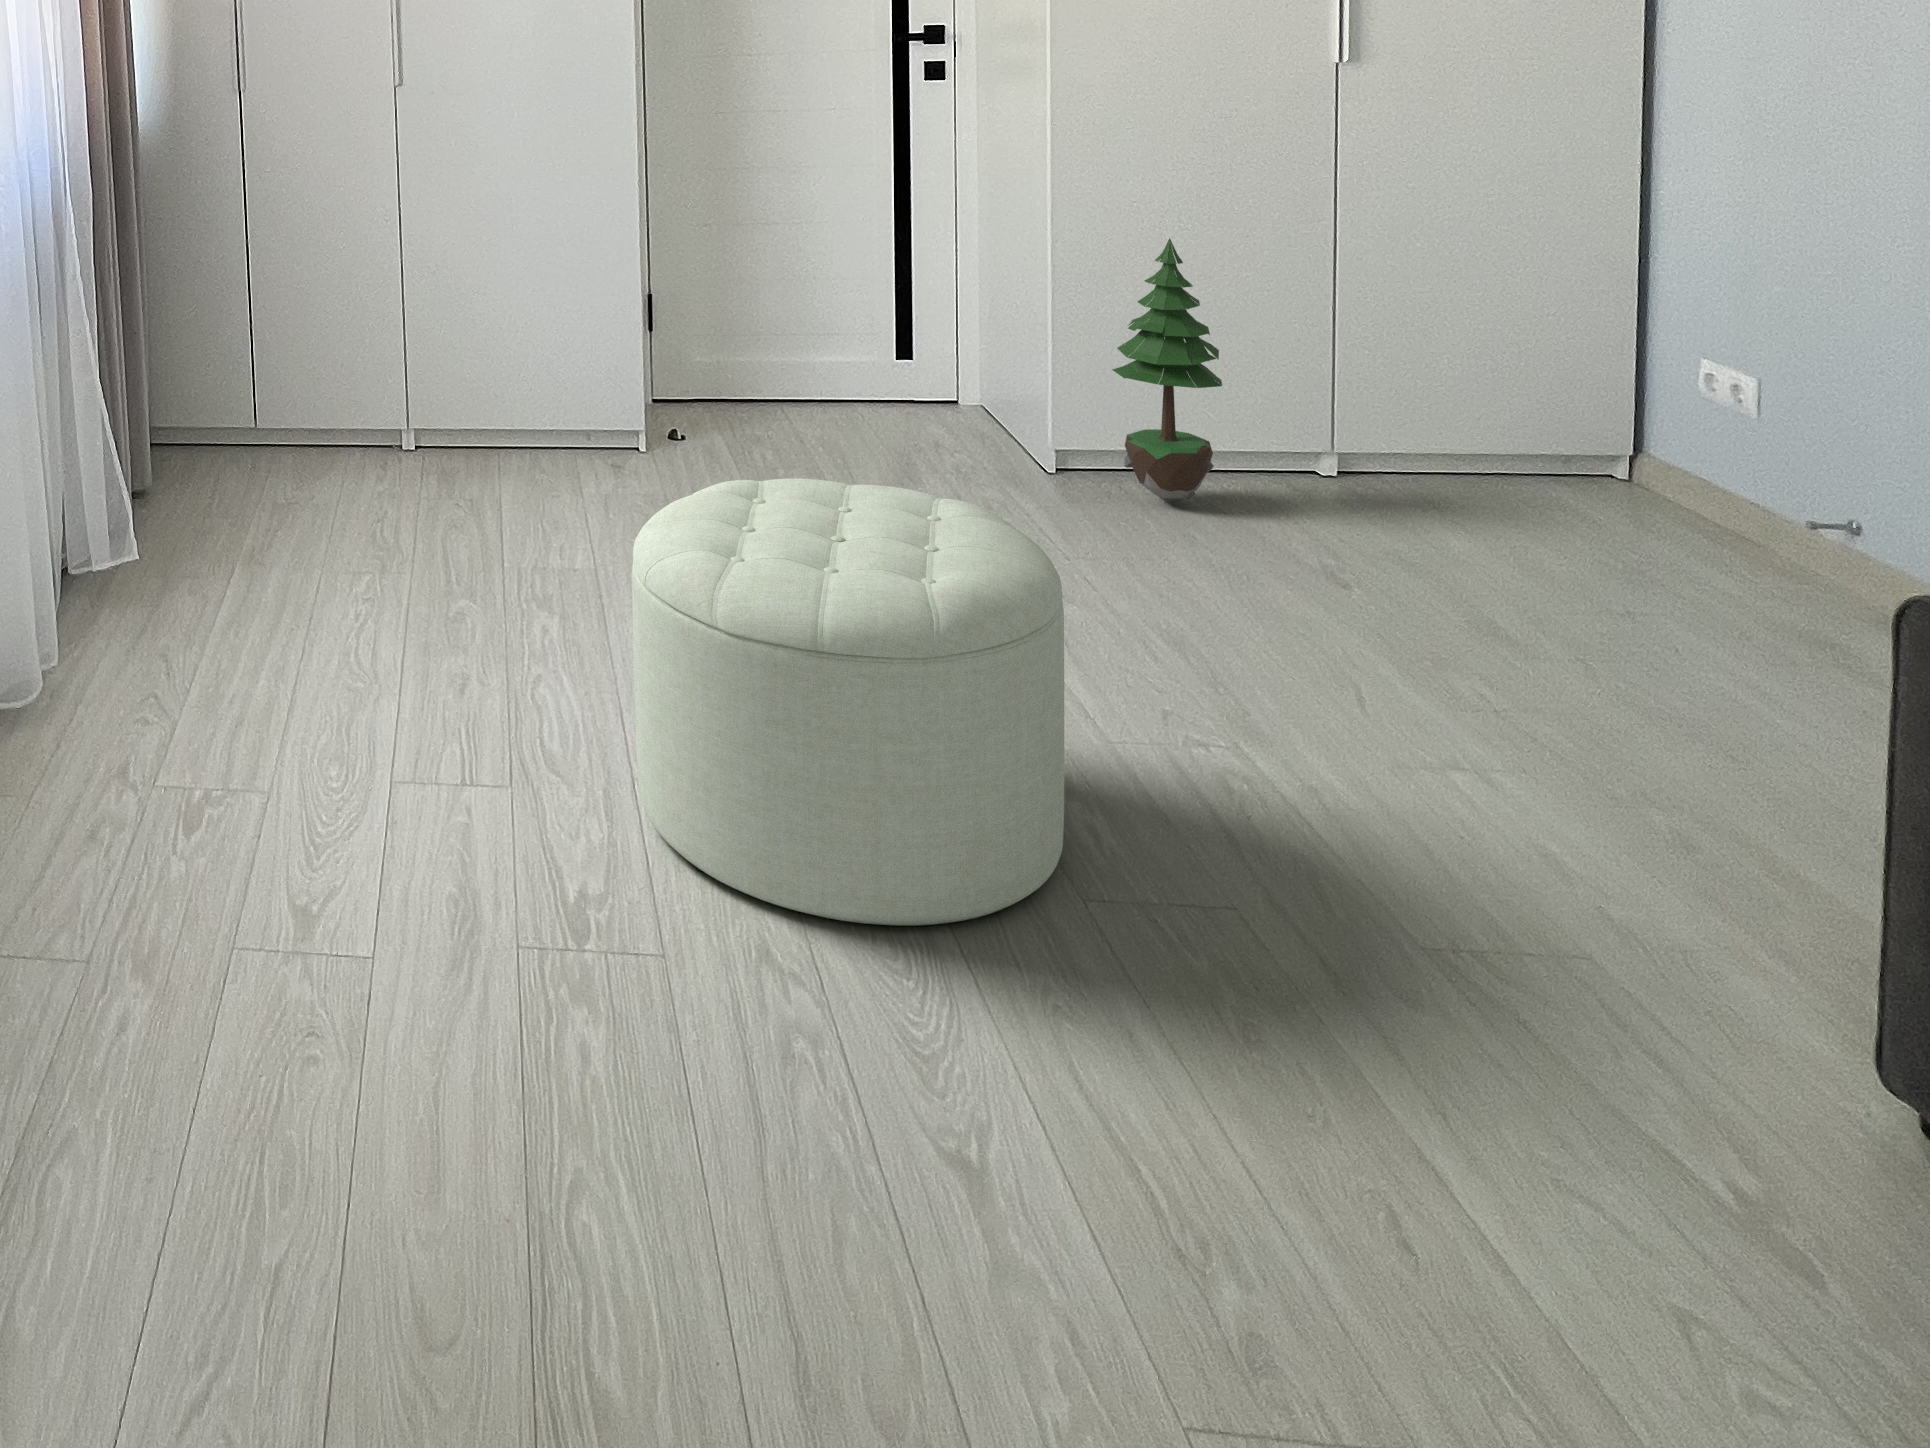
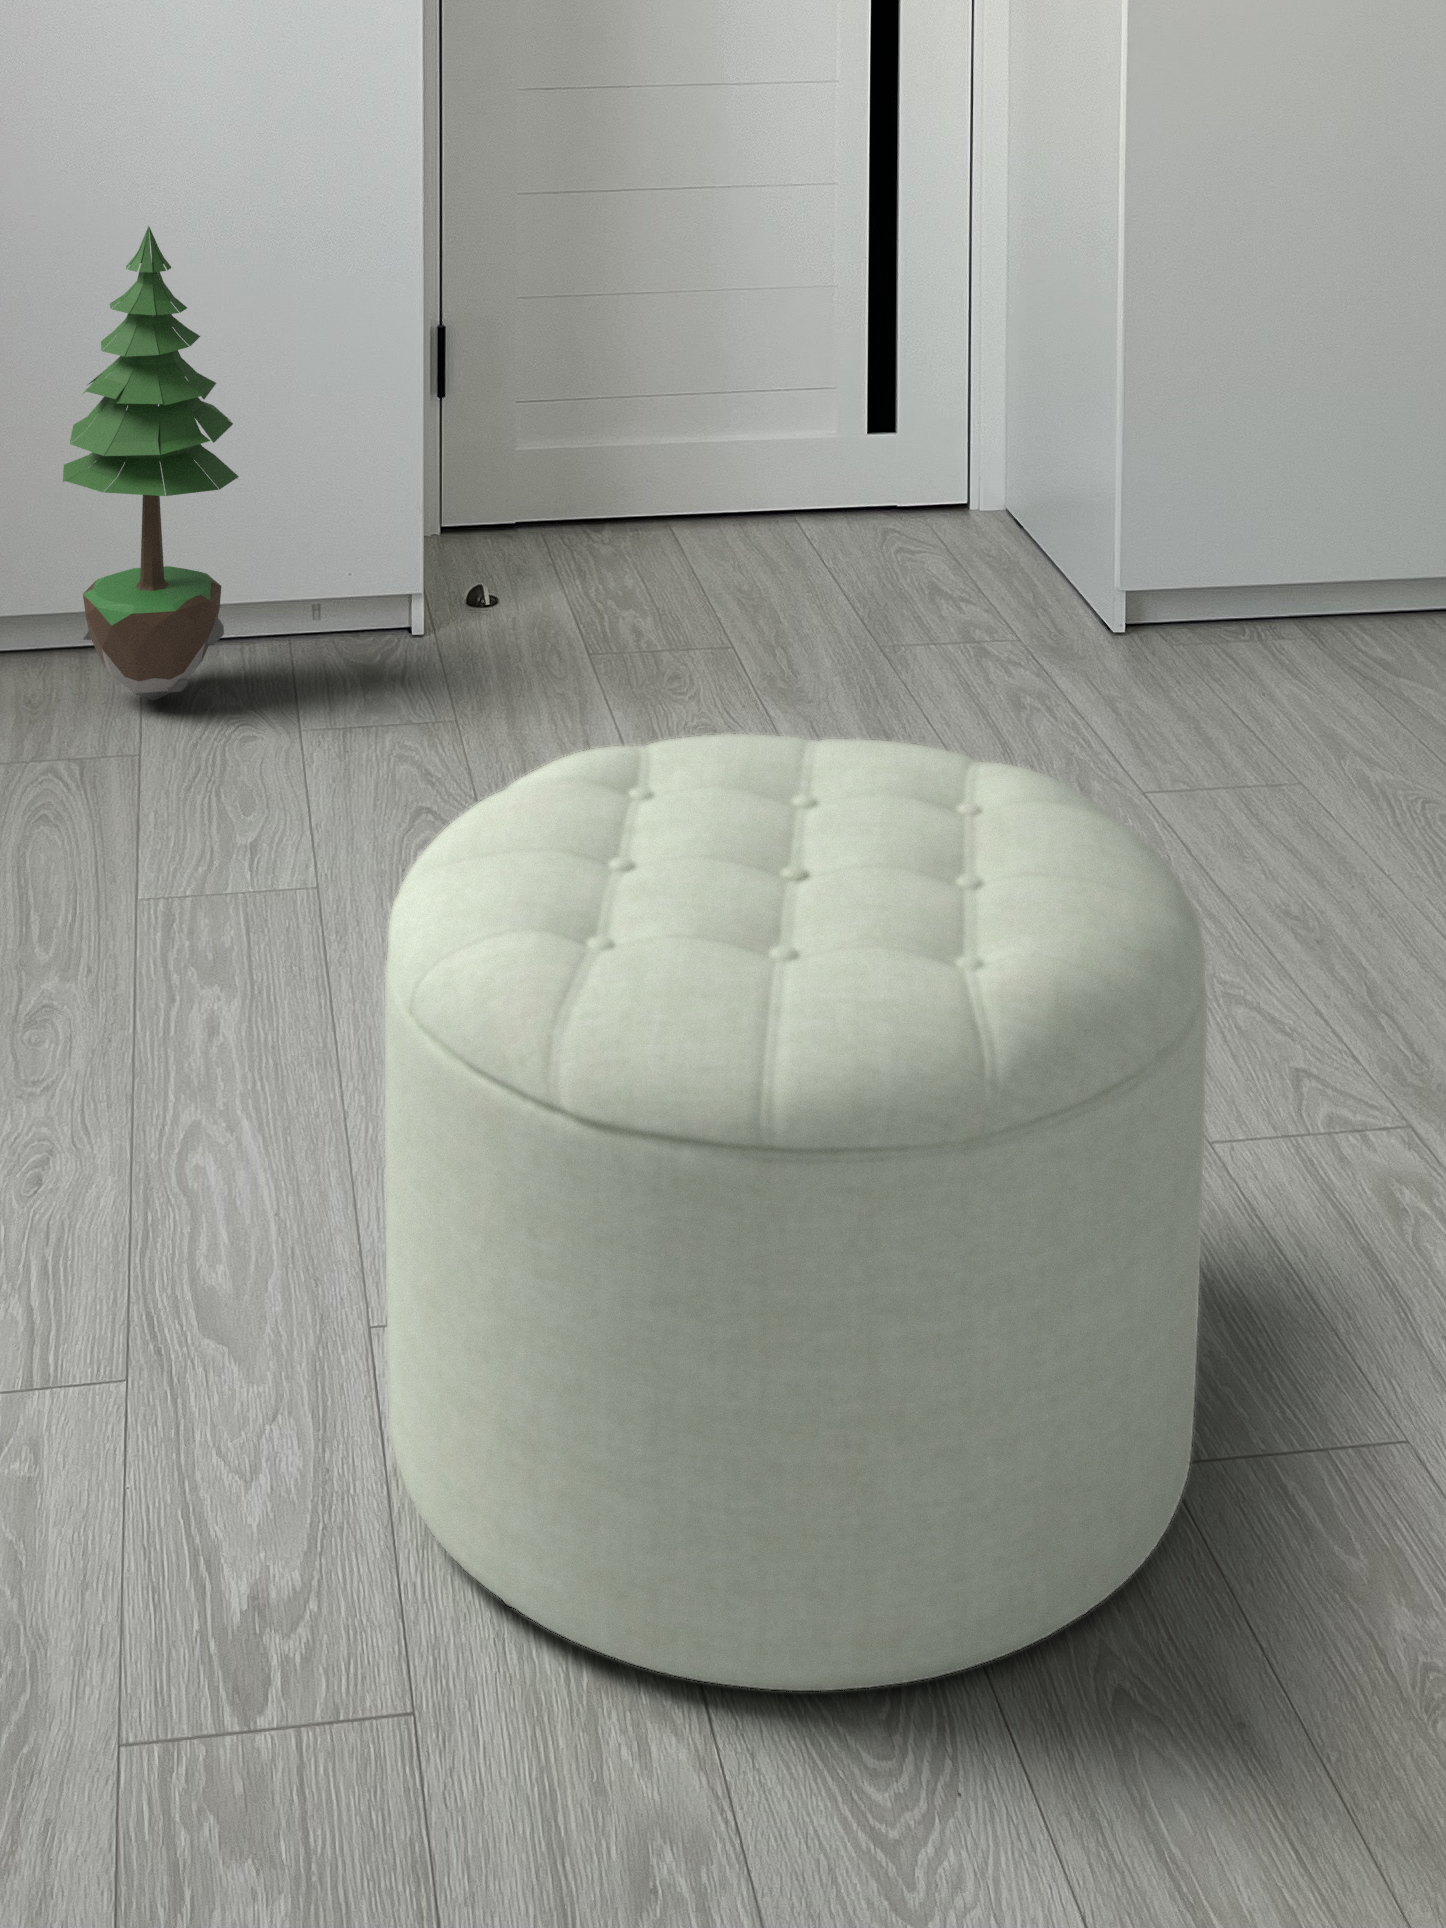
potted tree: present [1112,239,1222,504] -> present [63,226,239,701]

